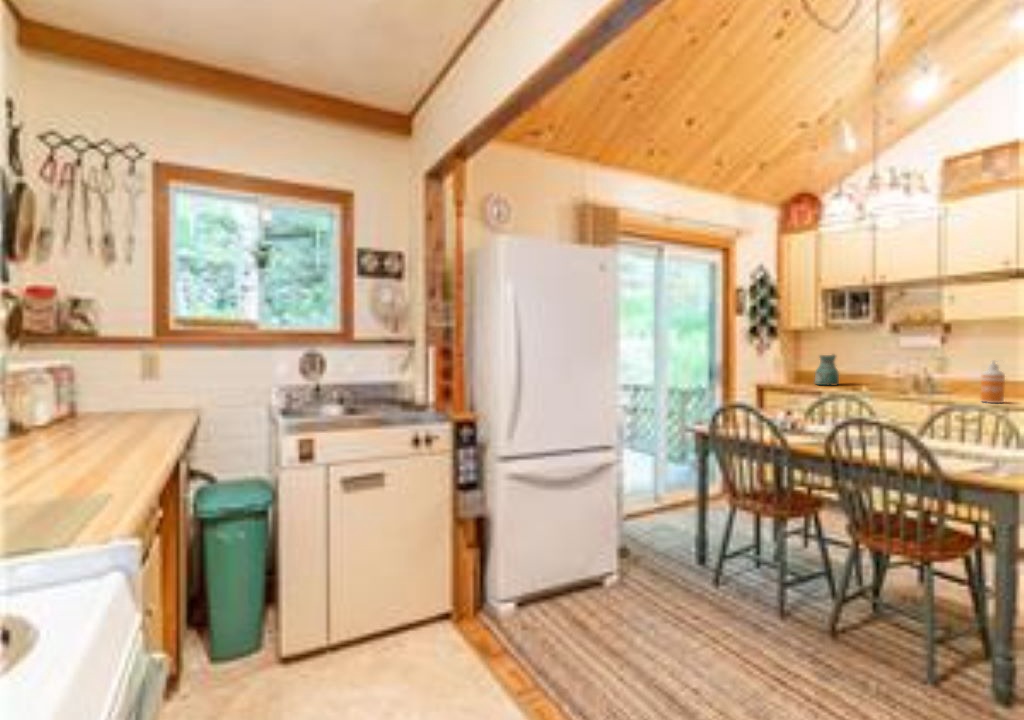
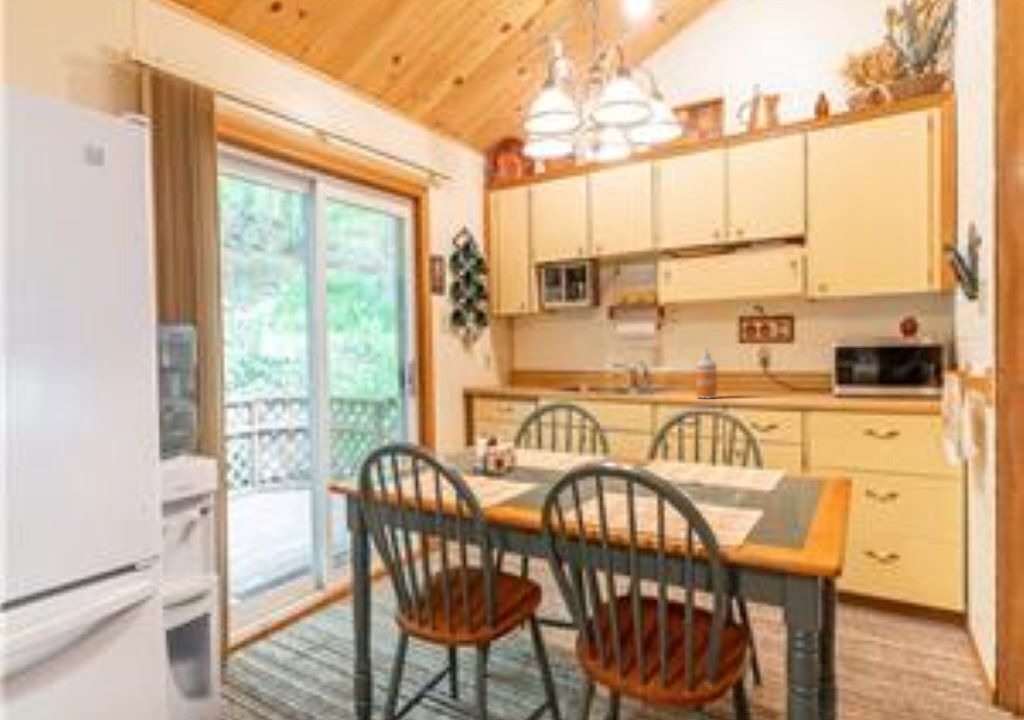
ceramic pitcher: present [815,355,839,385] -> none [531,347,558,388]

